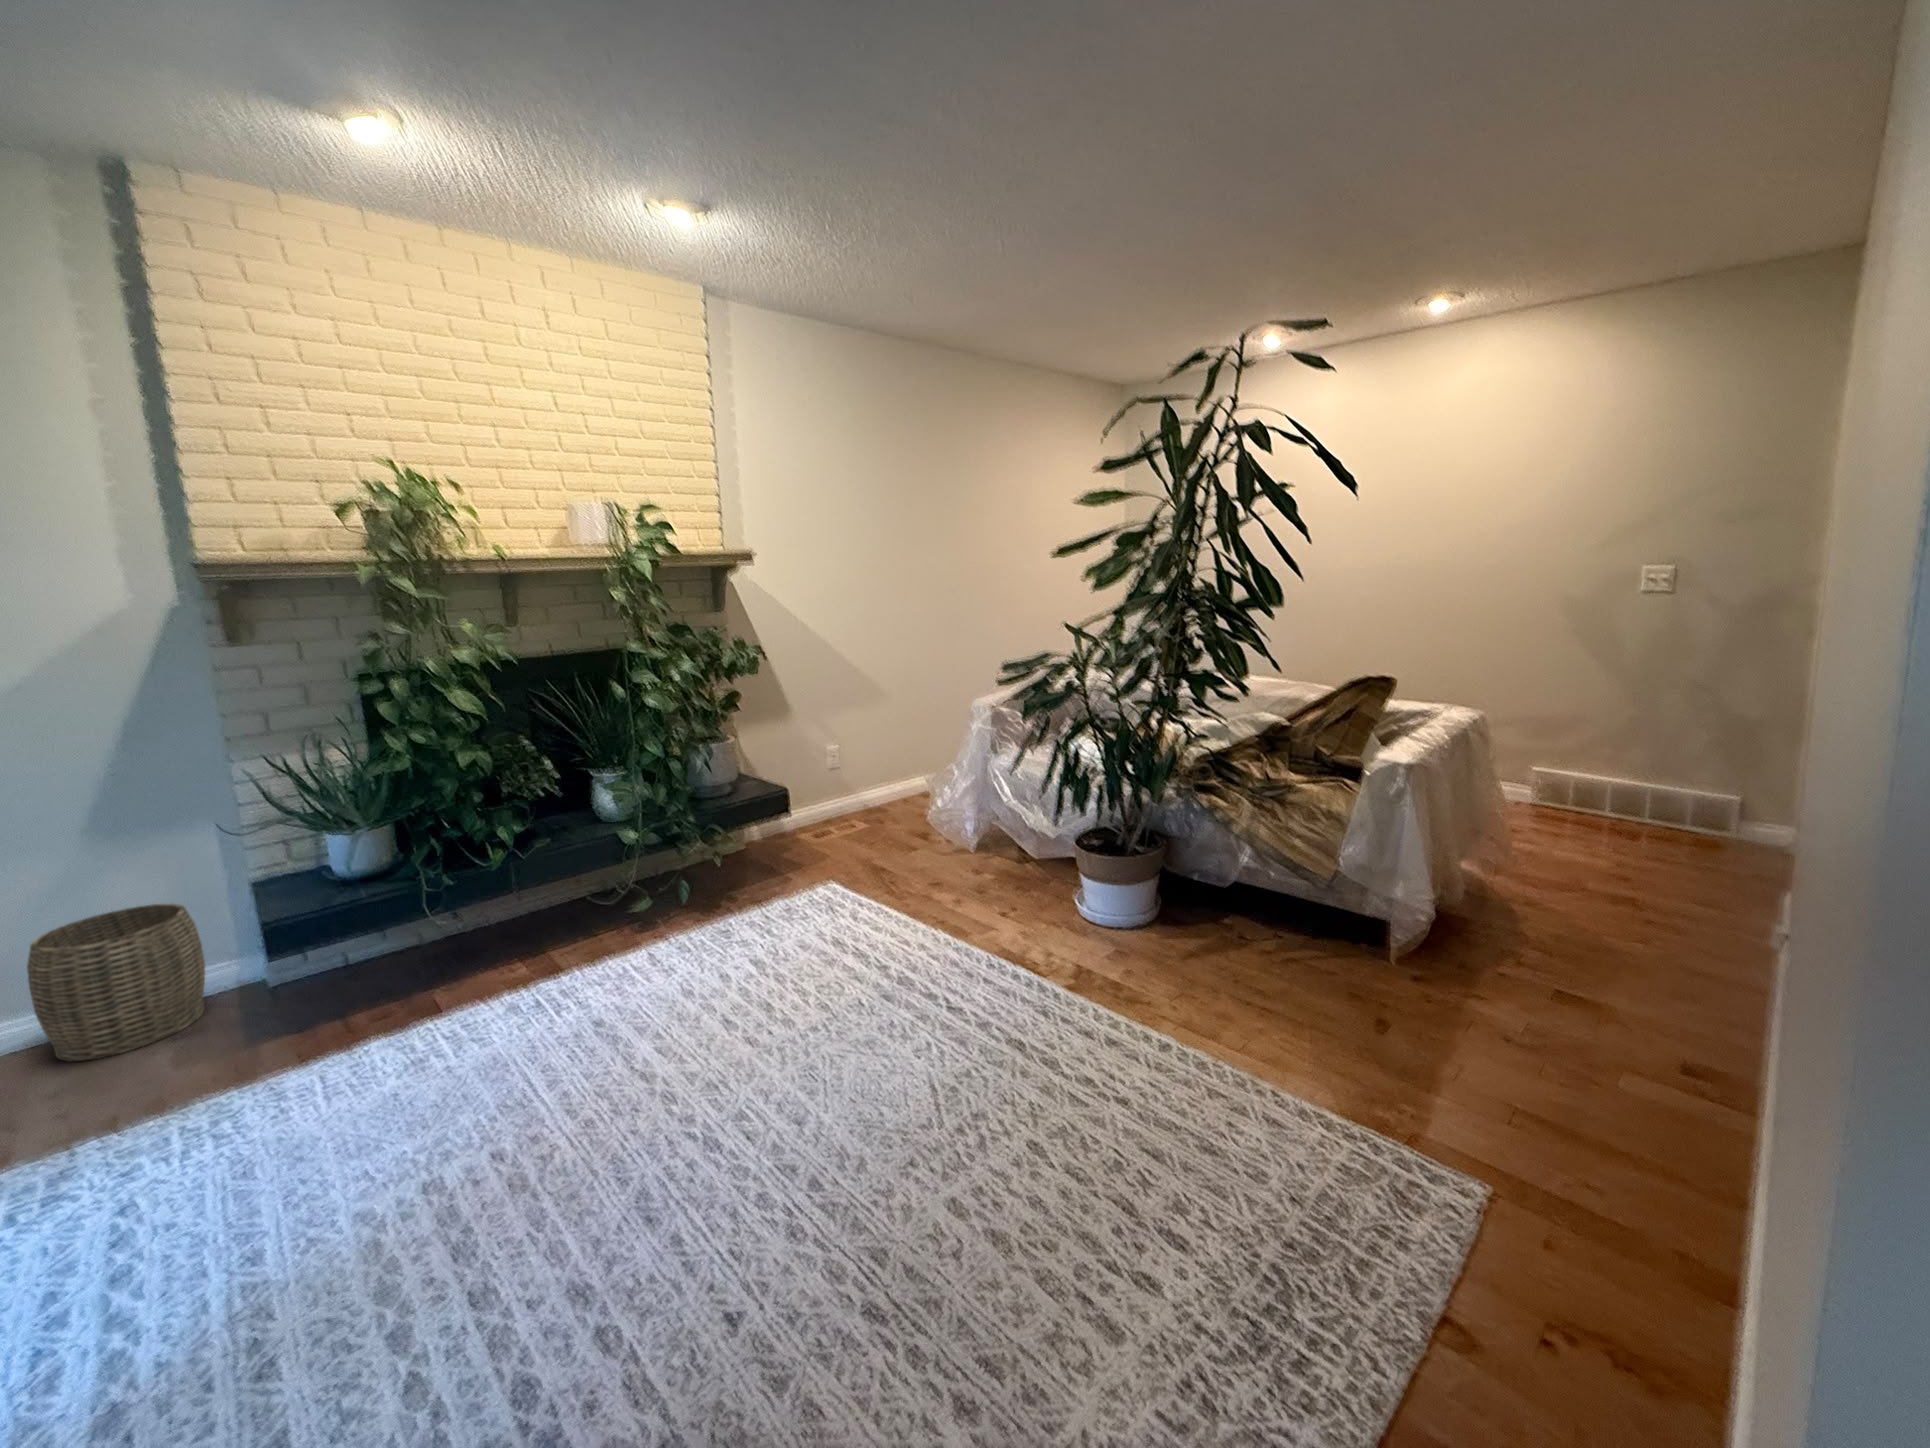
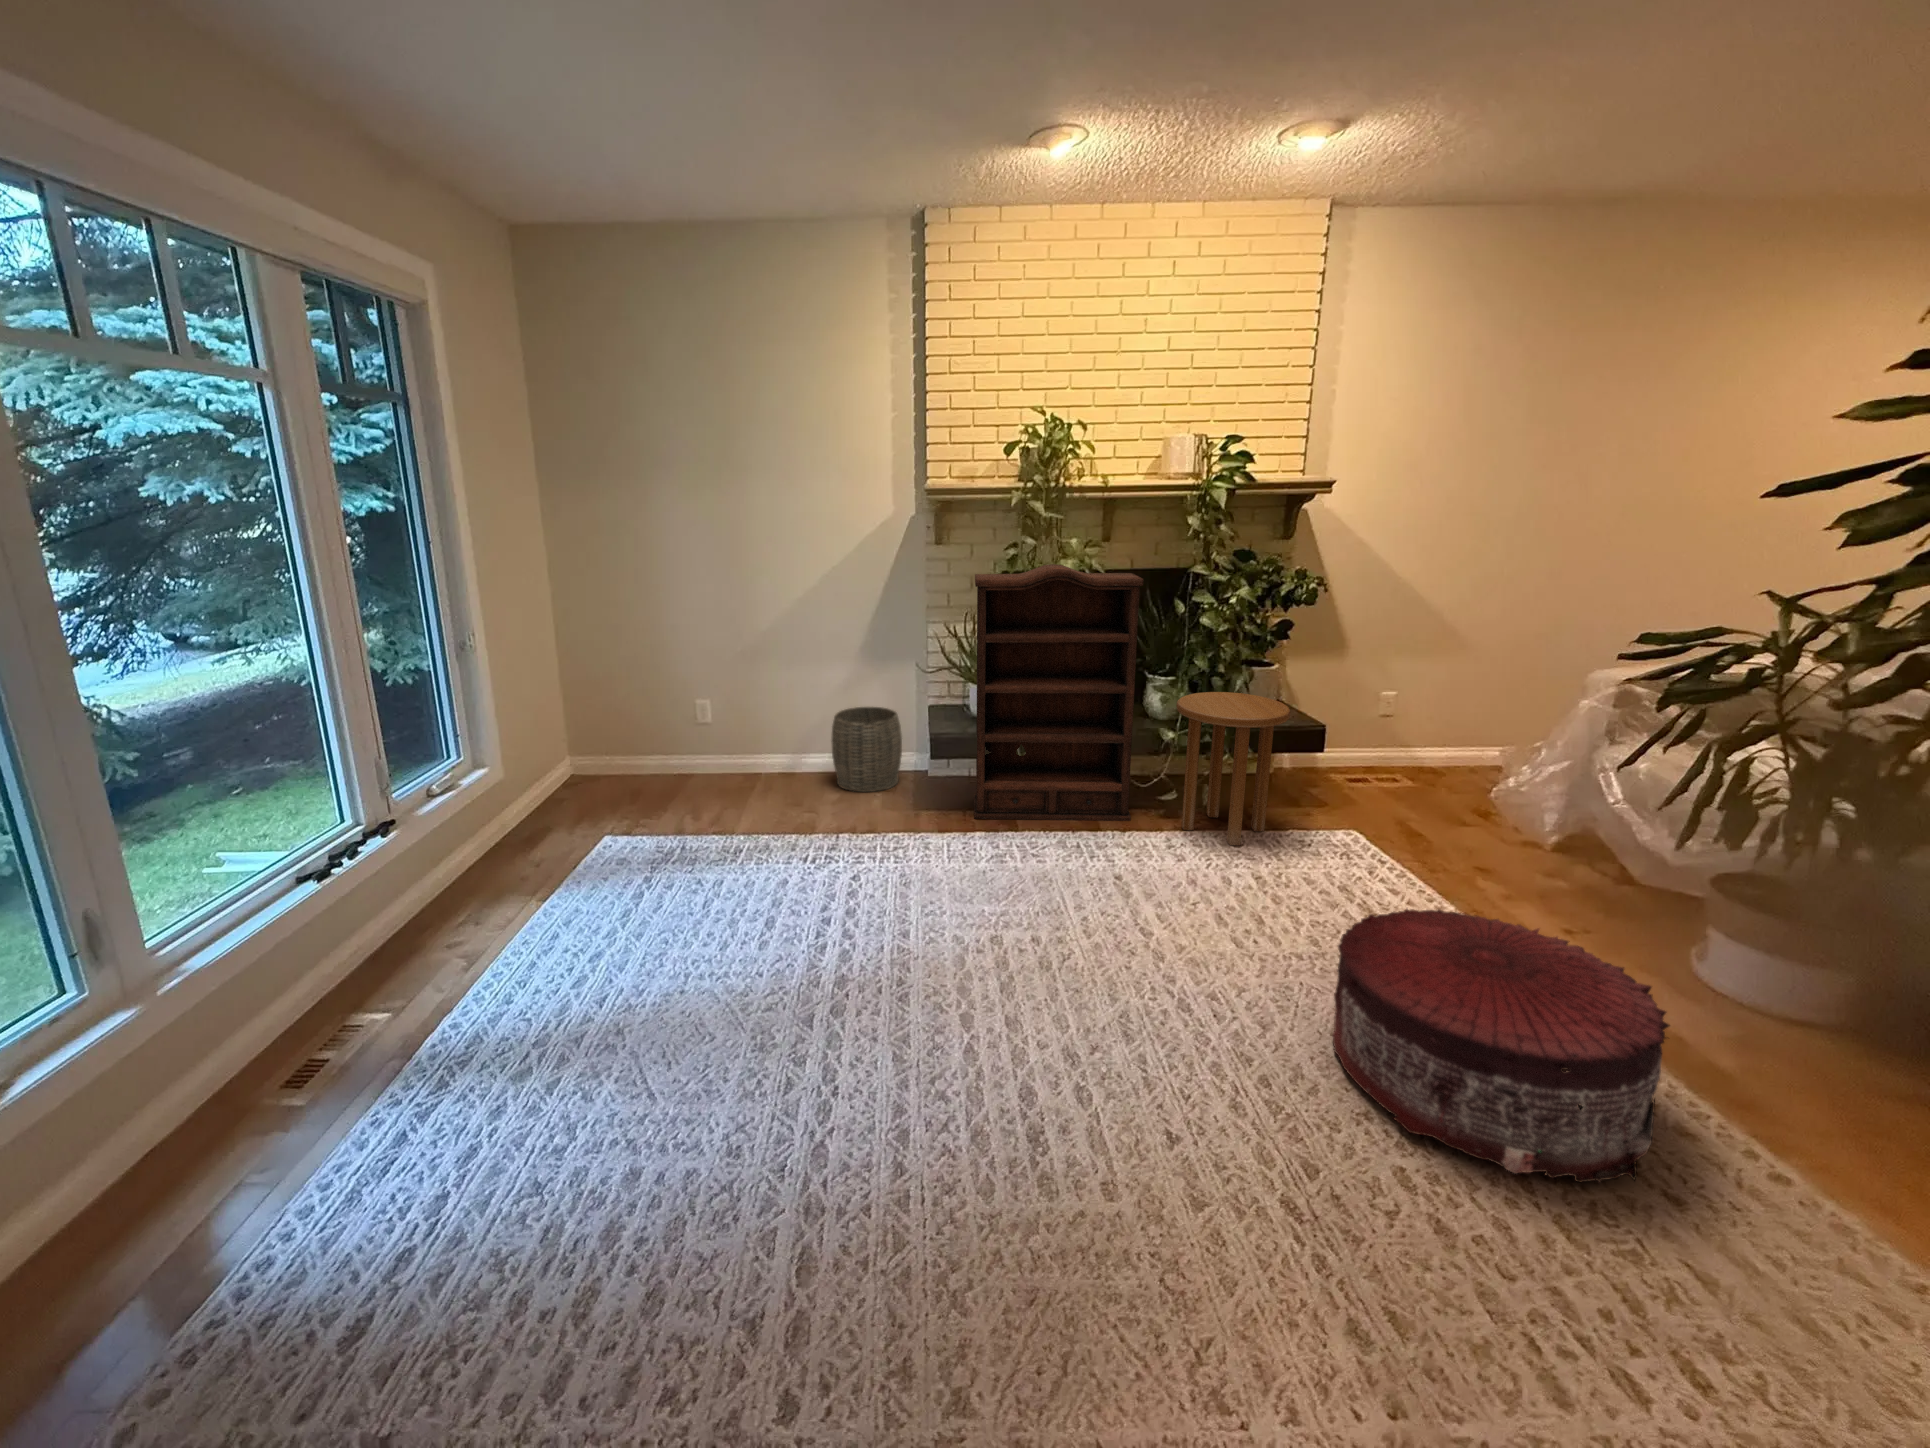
bookshelf: none [310,657,602,1021] -> present [974,564,1143,821]
side table: none [635,772,756,935] -> present [1176,692,1290,846]
pouf: none [853,919,1097,1158] -> present [1333,909,1670,1184]

